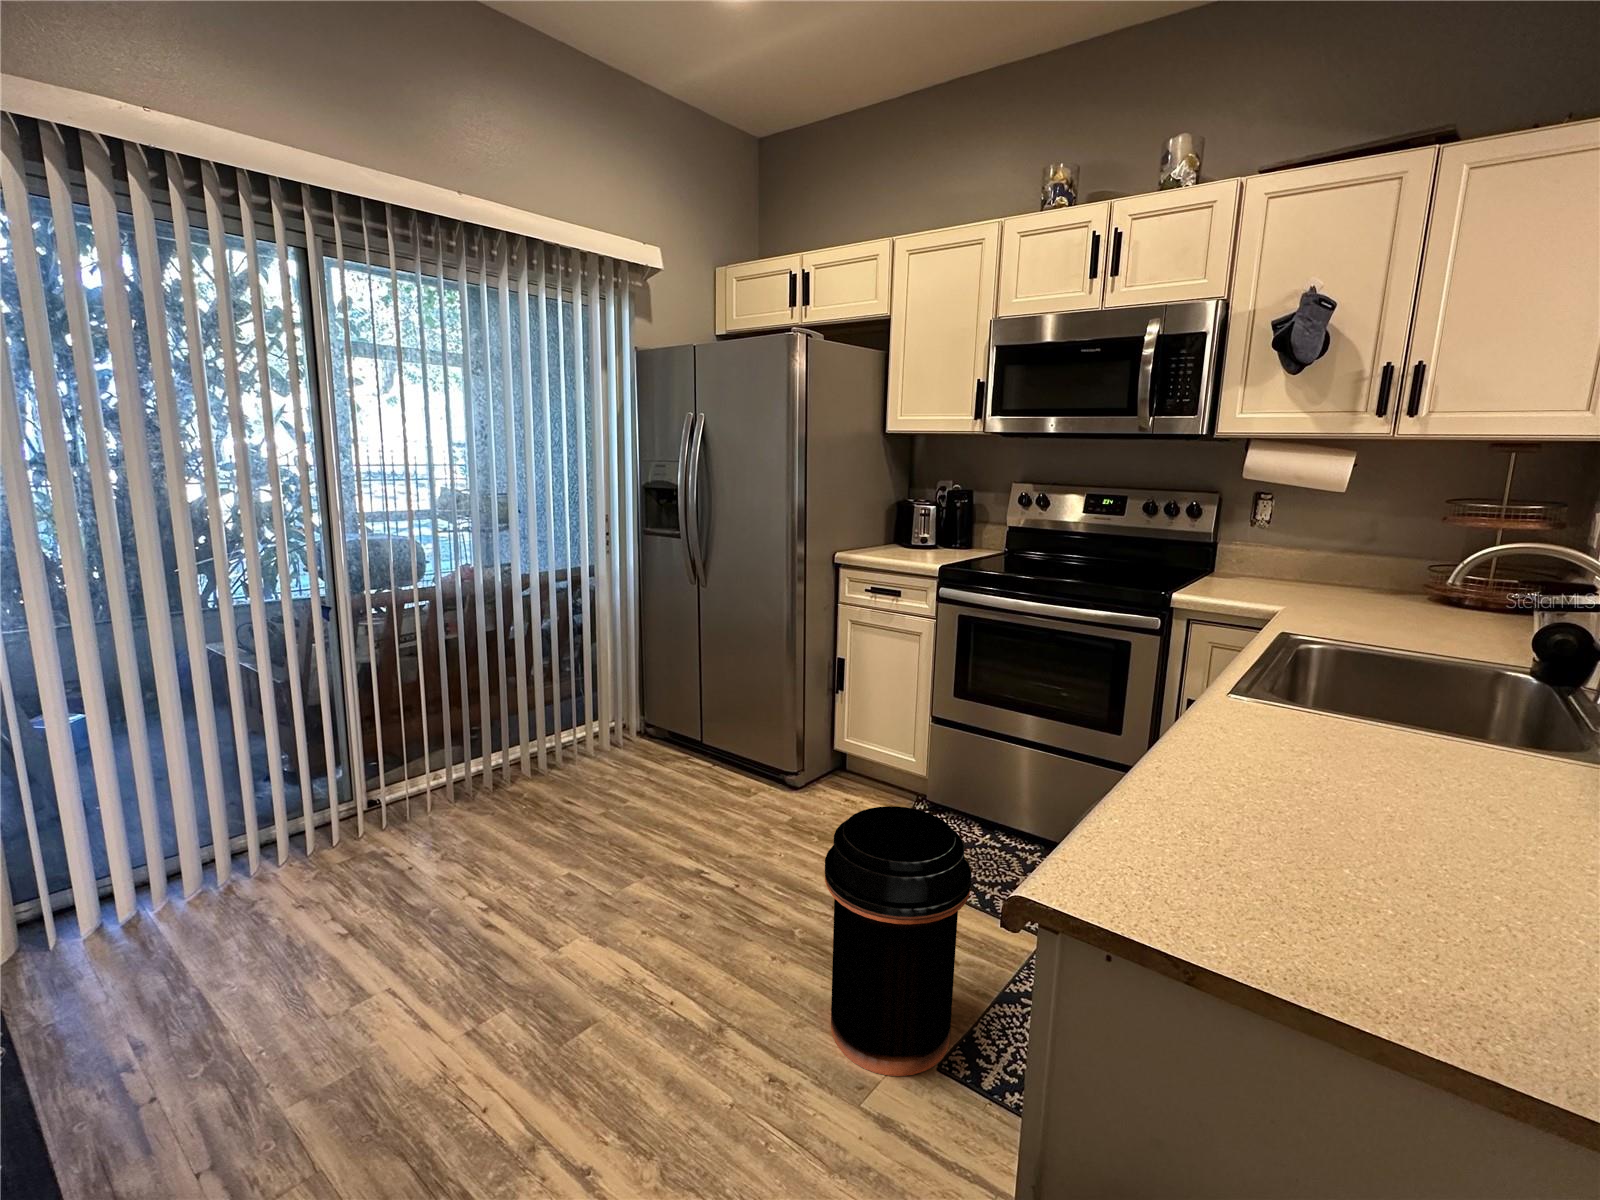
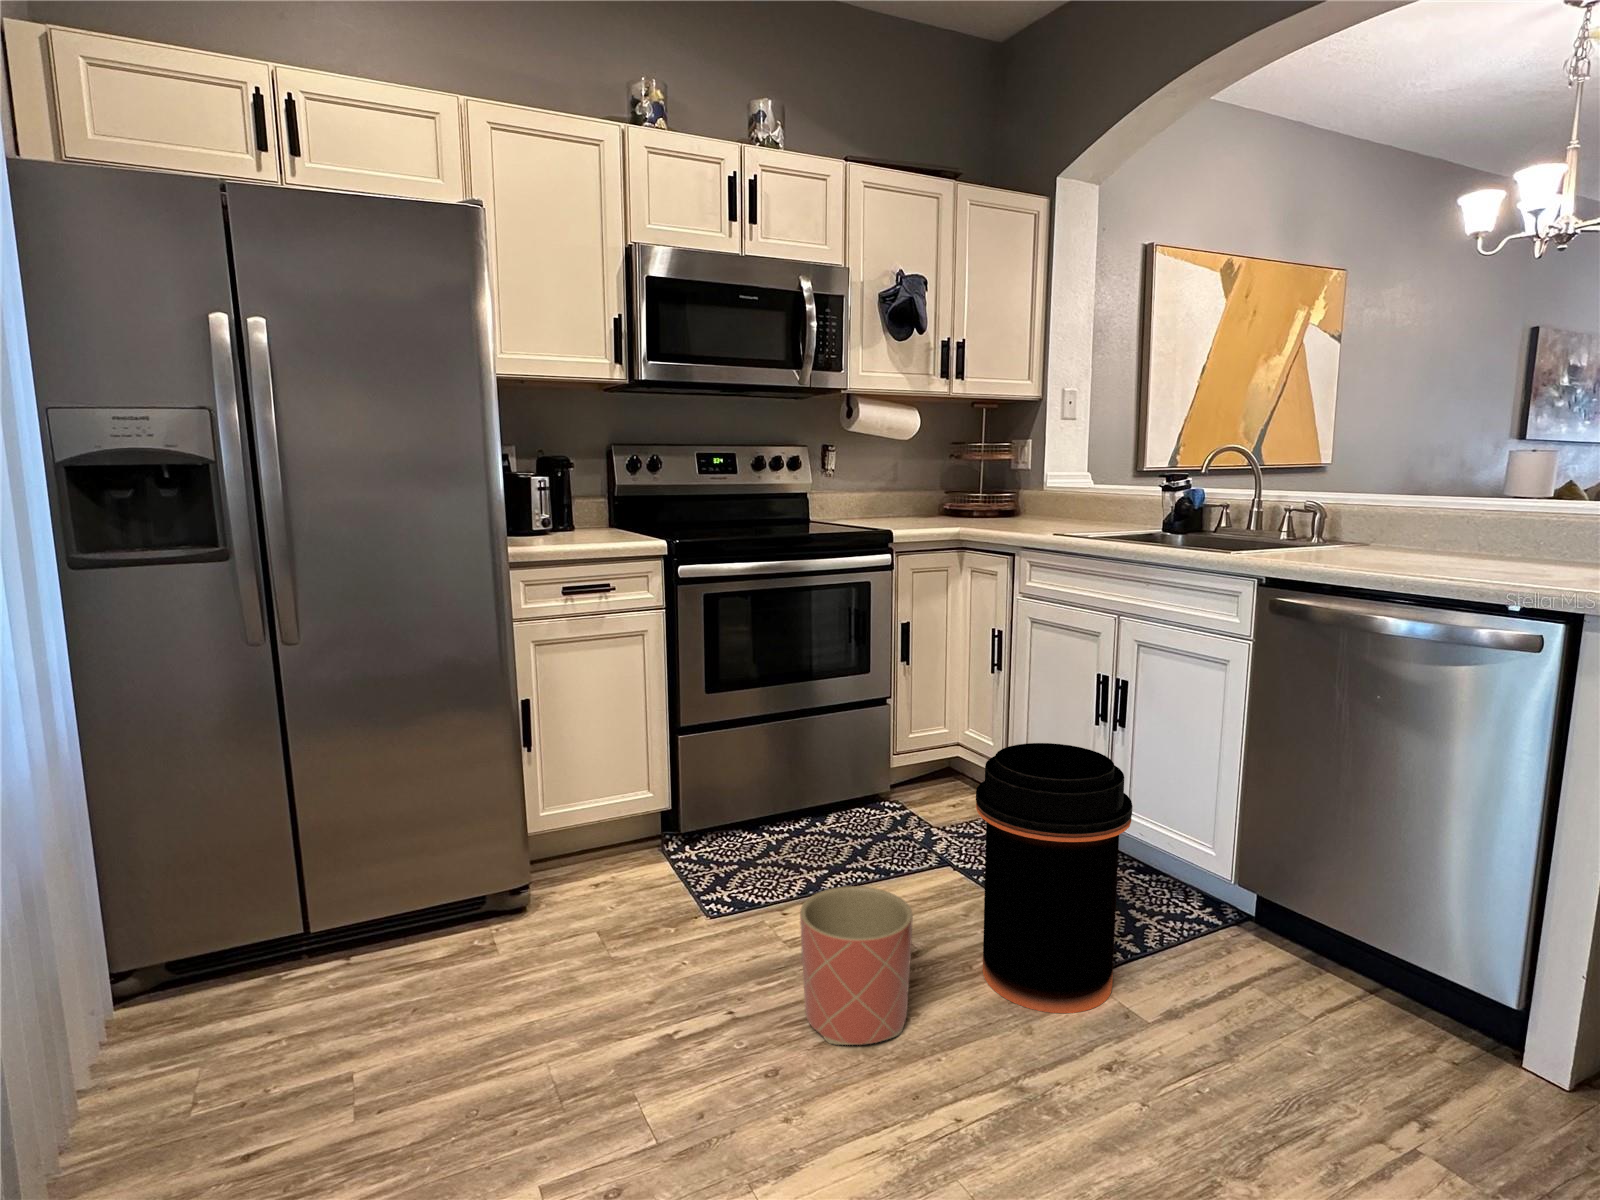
planter: none [720,838,804,959] -> present [800,886,913,1045]

